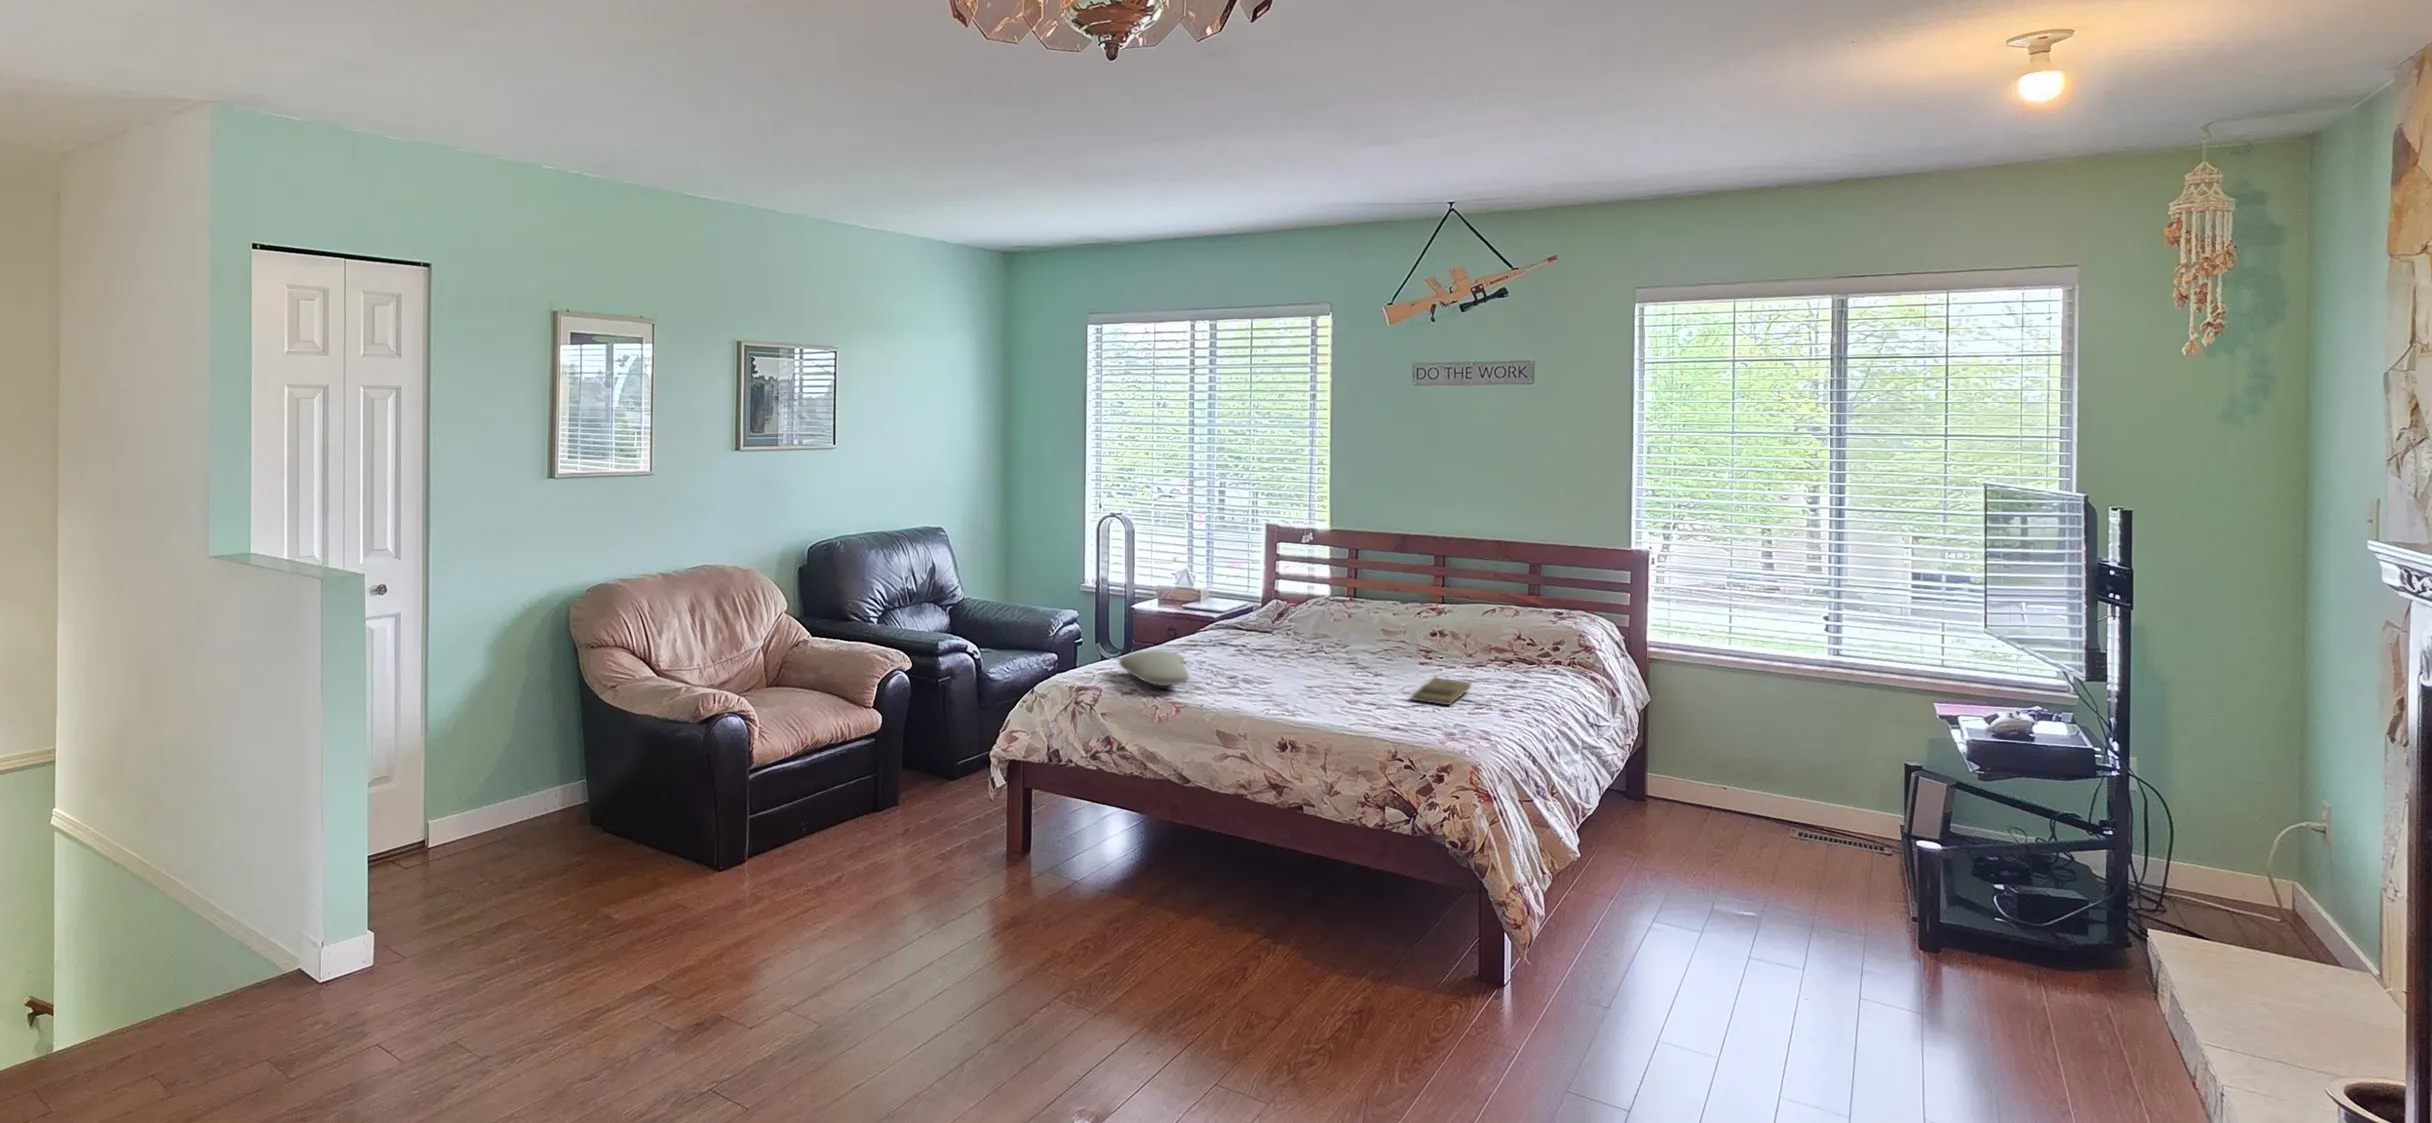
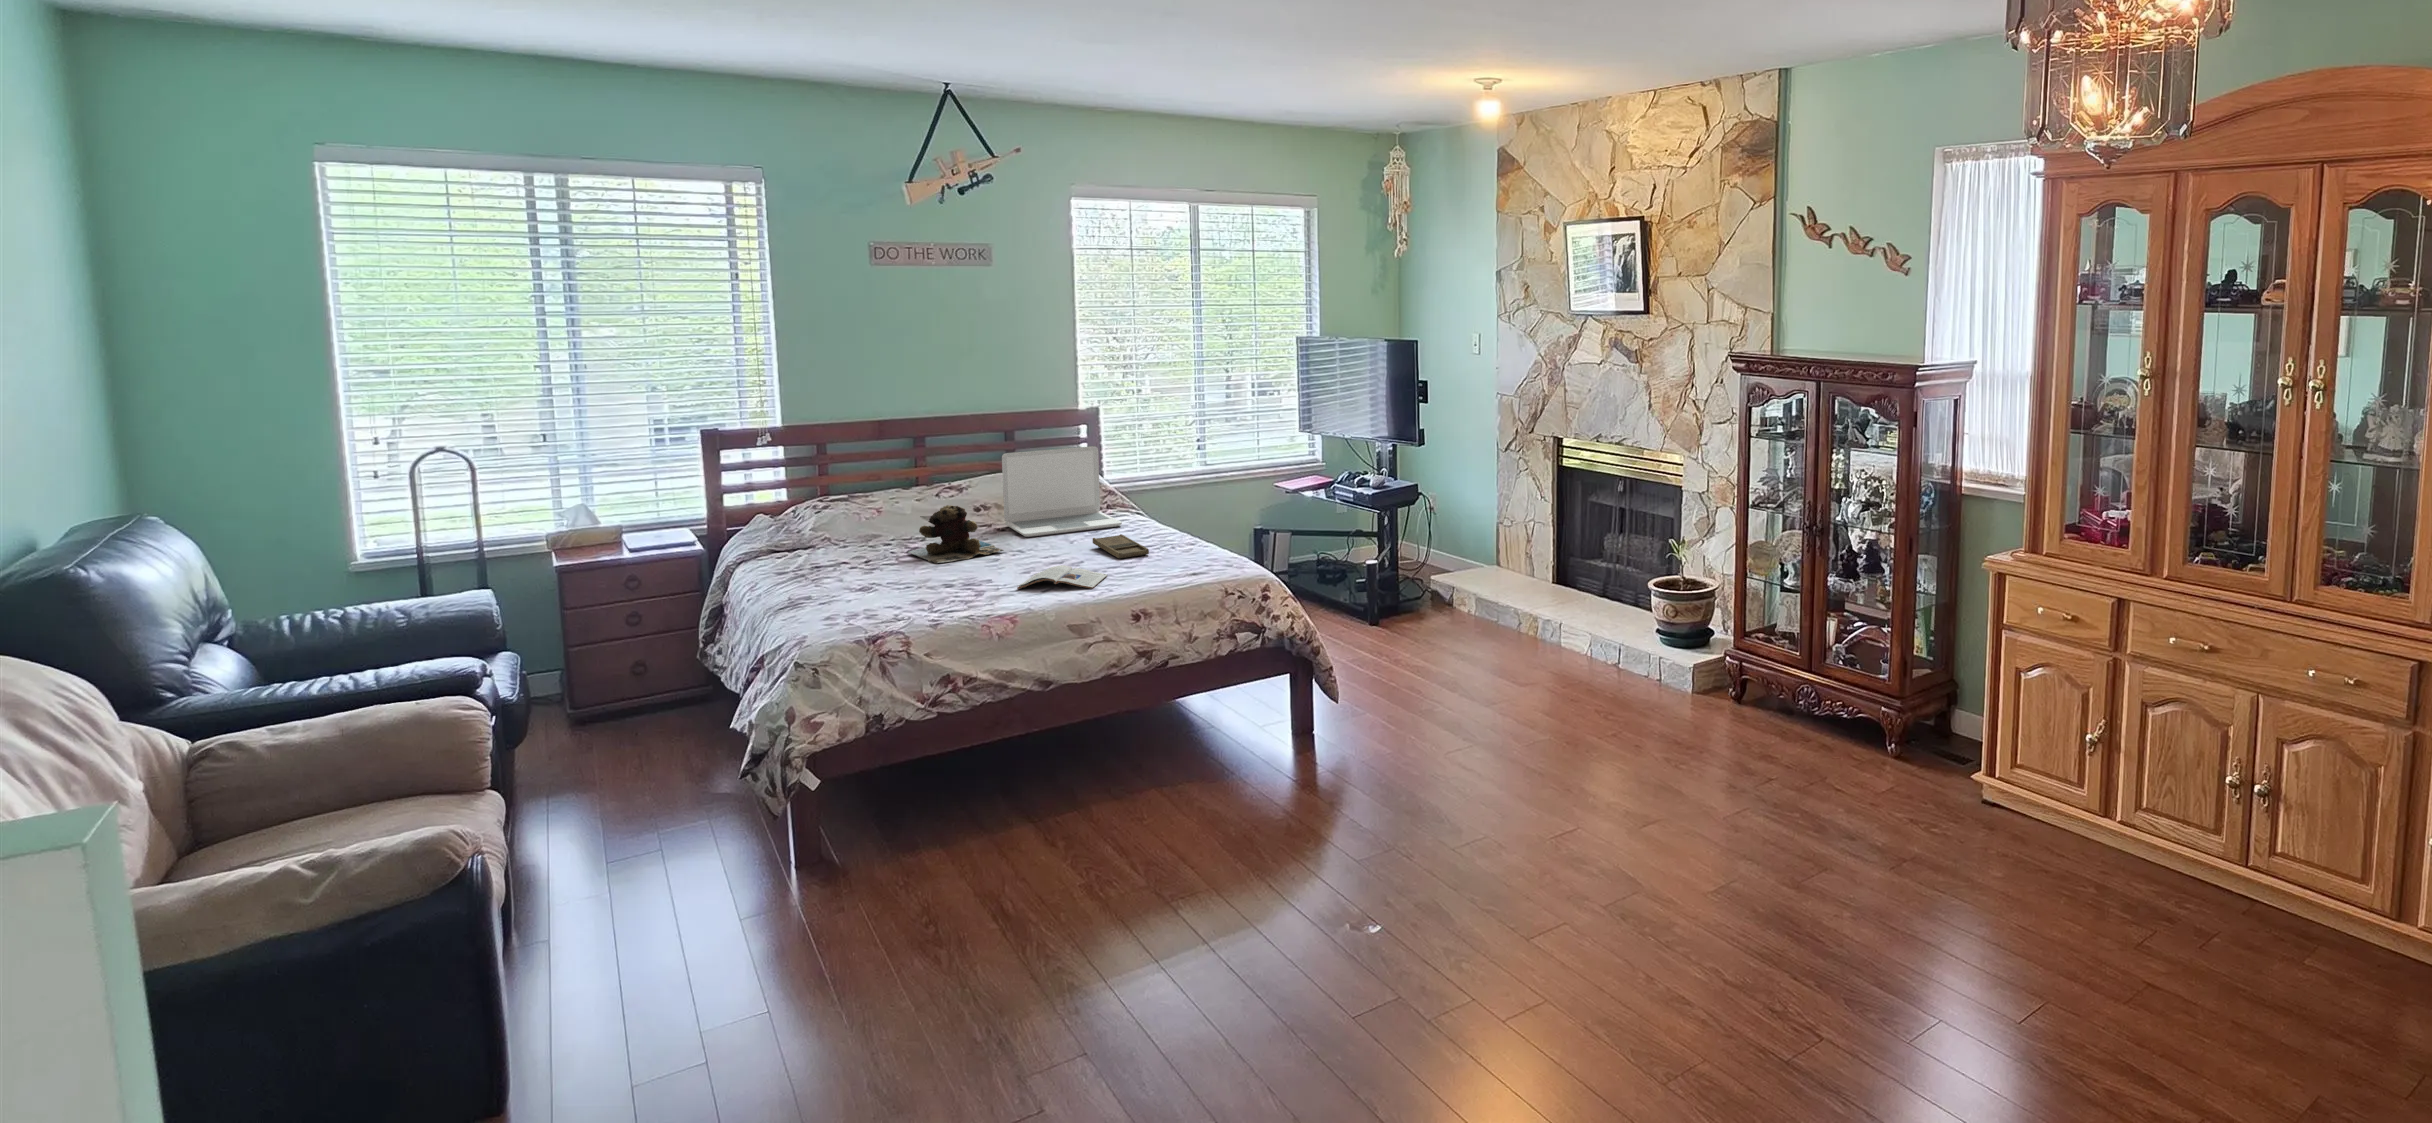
laptop: none [1421,577,1559,682] -> present [1002,446,1122,537]
teddy bear: none [1289,612,1368,668] -> present [908,505,1004,563]
pillow: present [1119,650,1189,686] -> none [856,577,990,612]
magazine: none [1255,683,1348,709] -> present [1017,565,1107,589]

